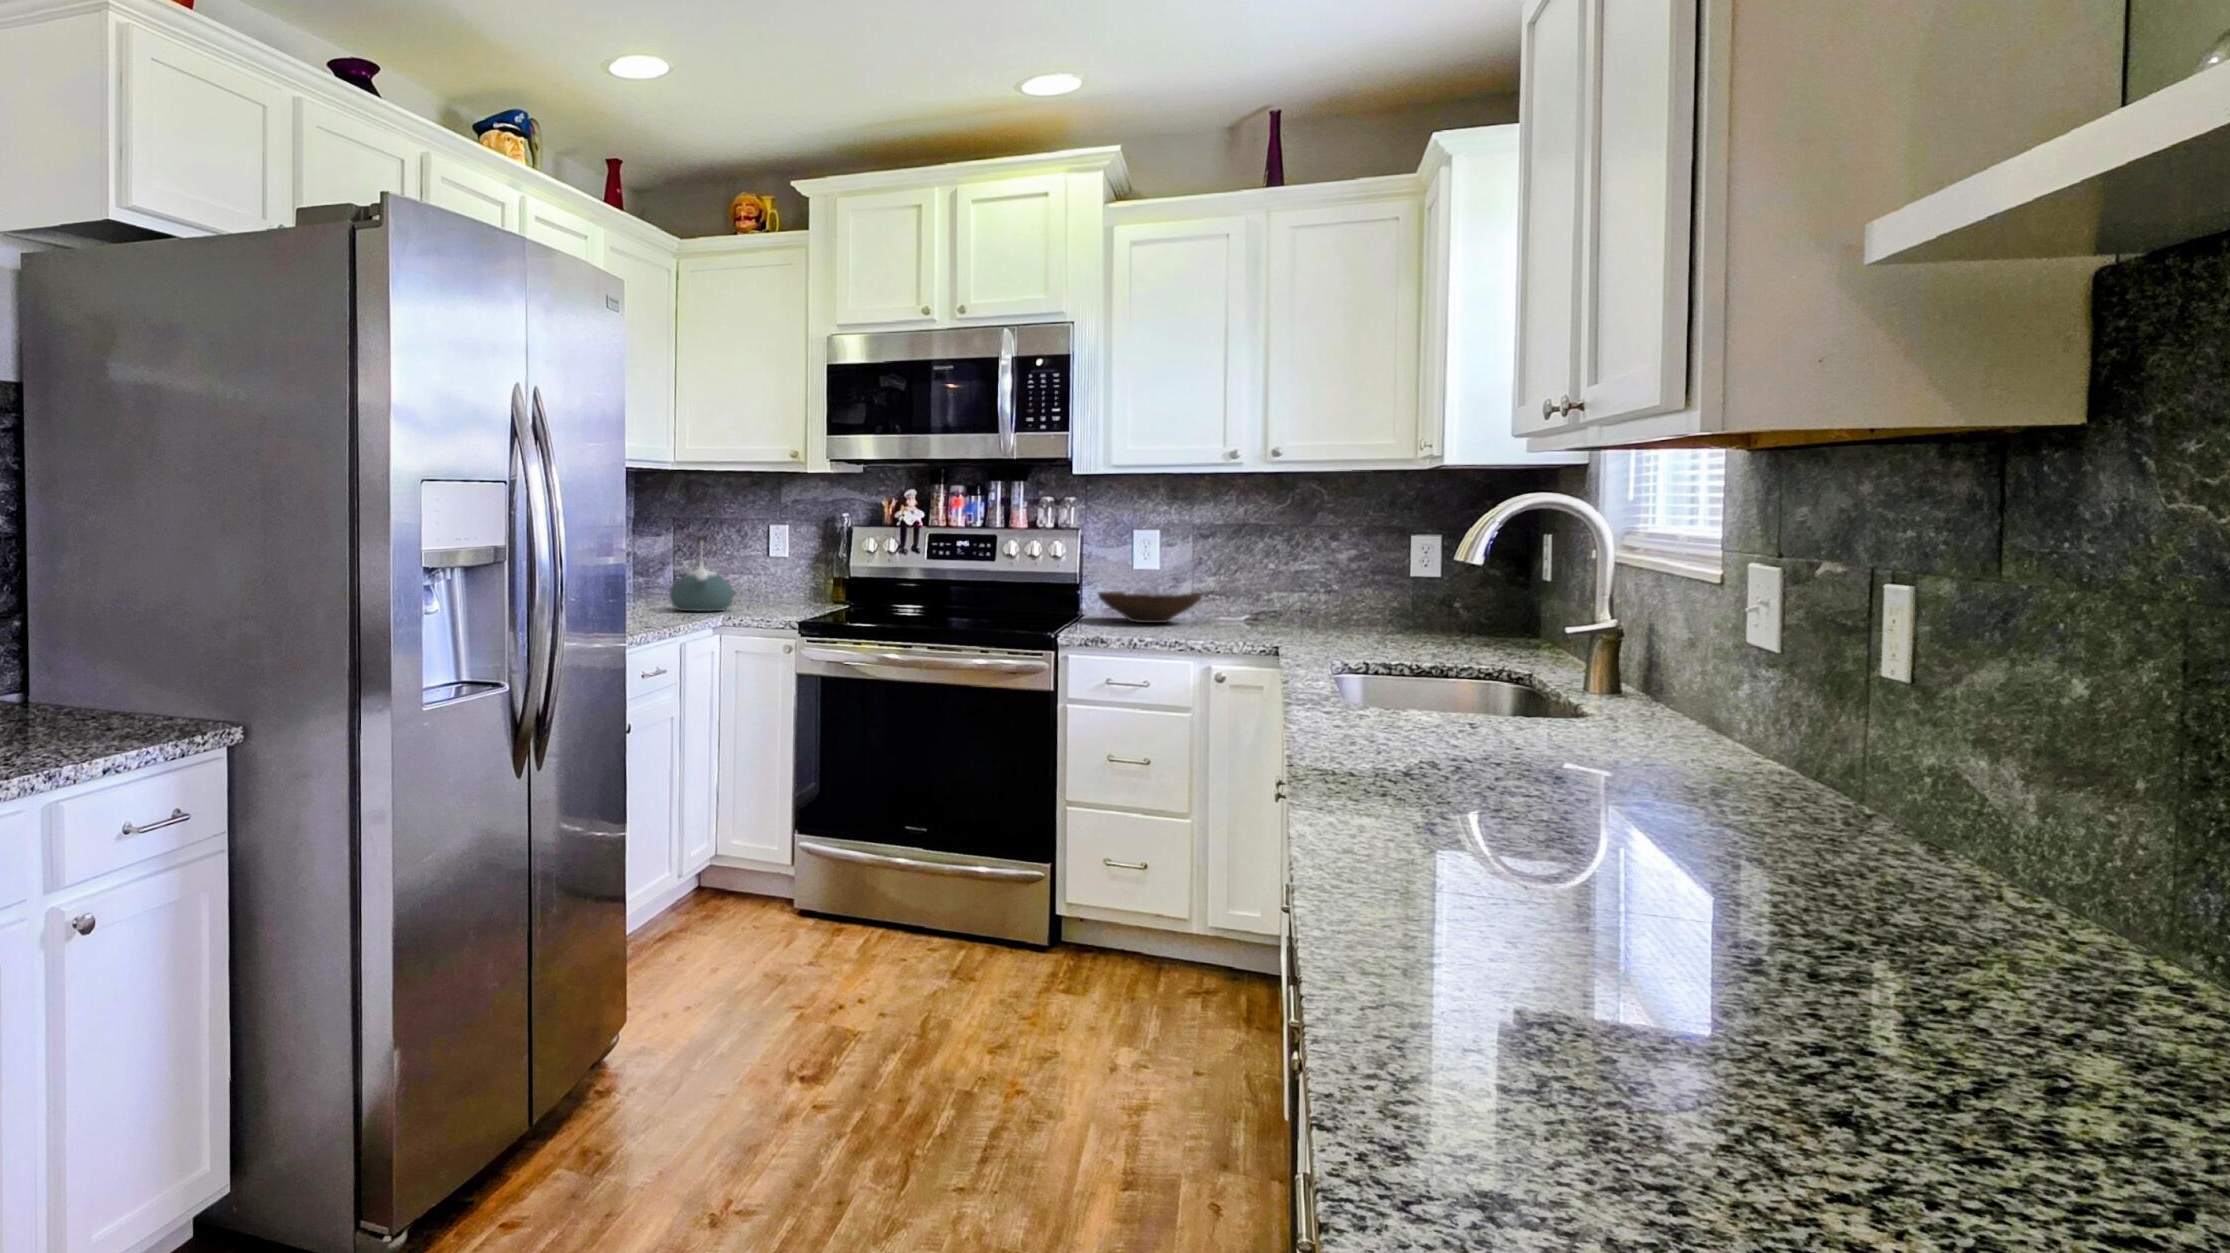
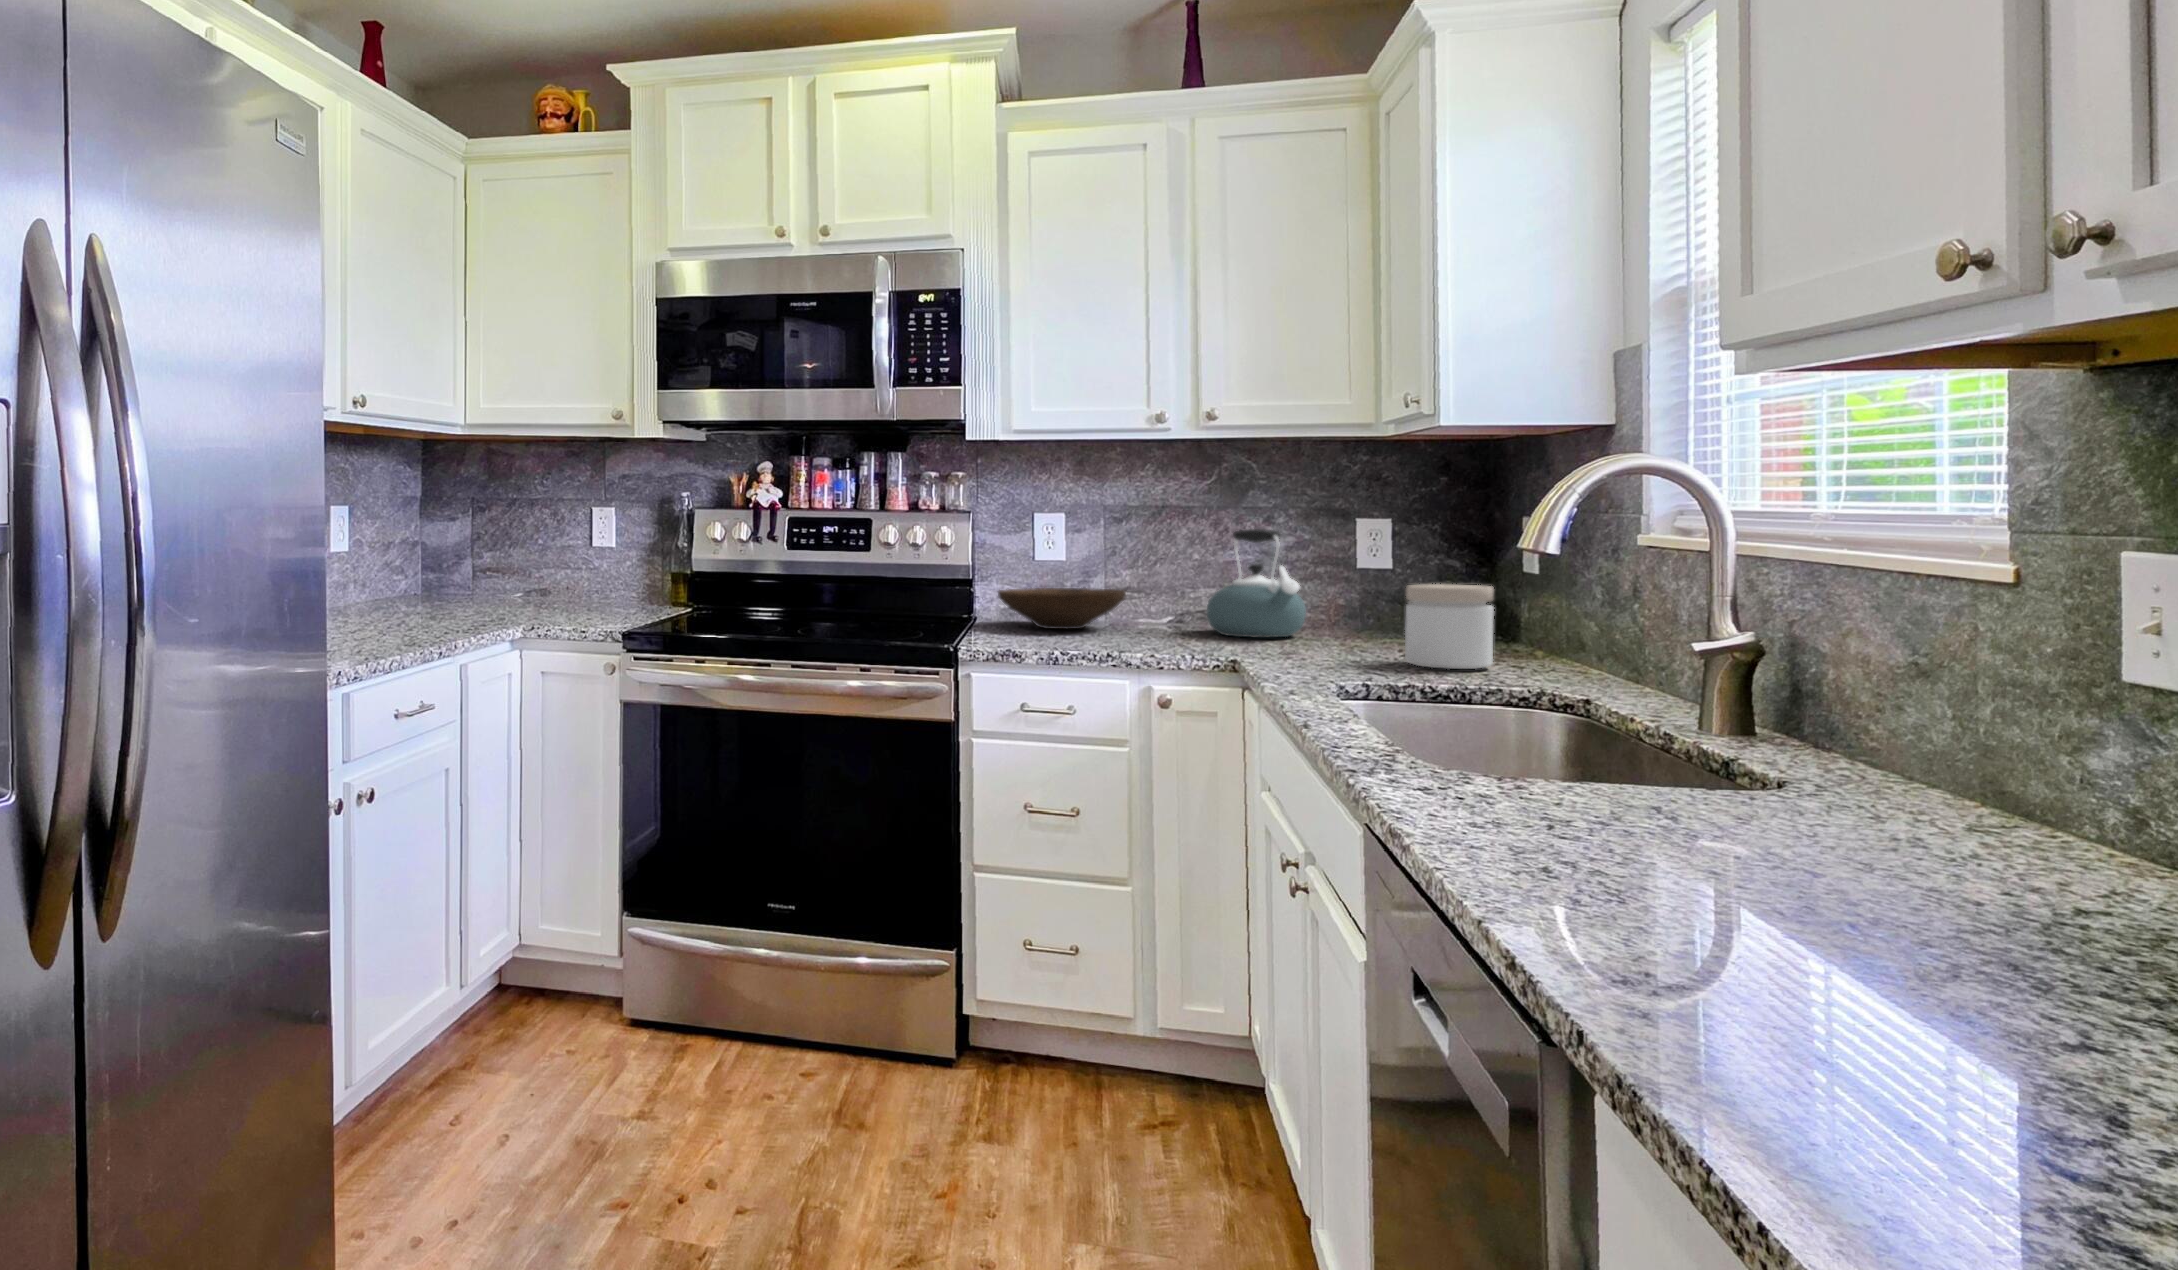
kettle: present [669,536,734,611] -> present [1207,529,1306,637]
jar: none [1397,588,1461,651] -> present [1405,584,1494,669]

